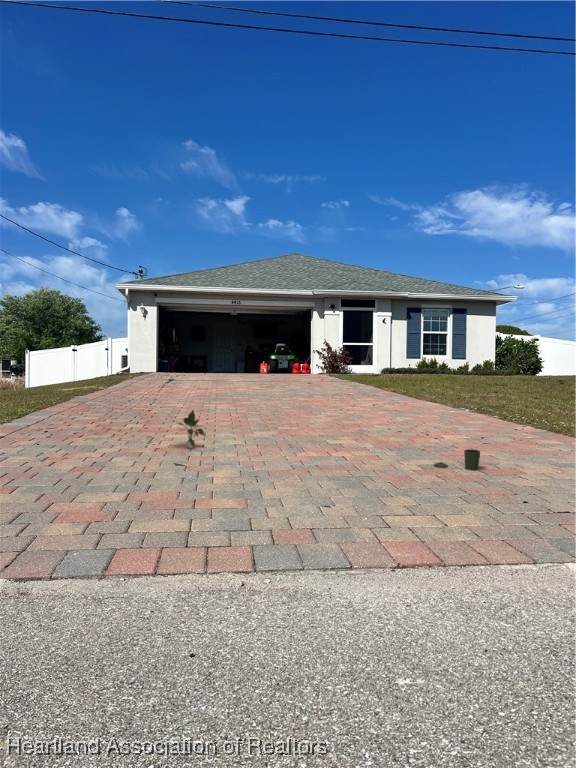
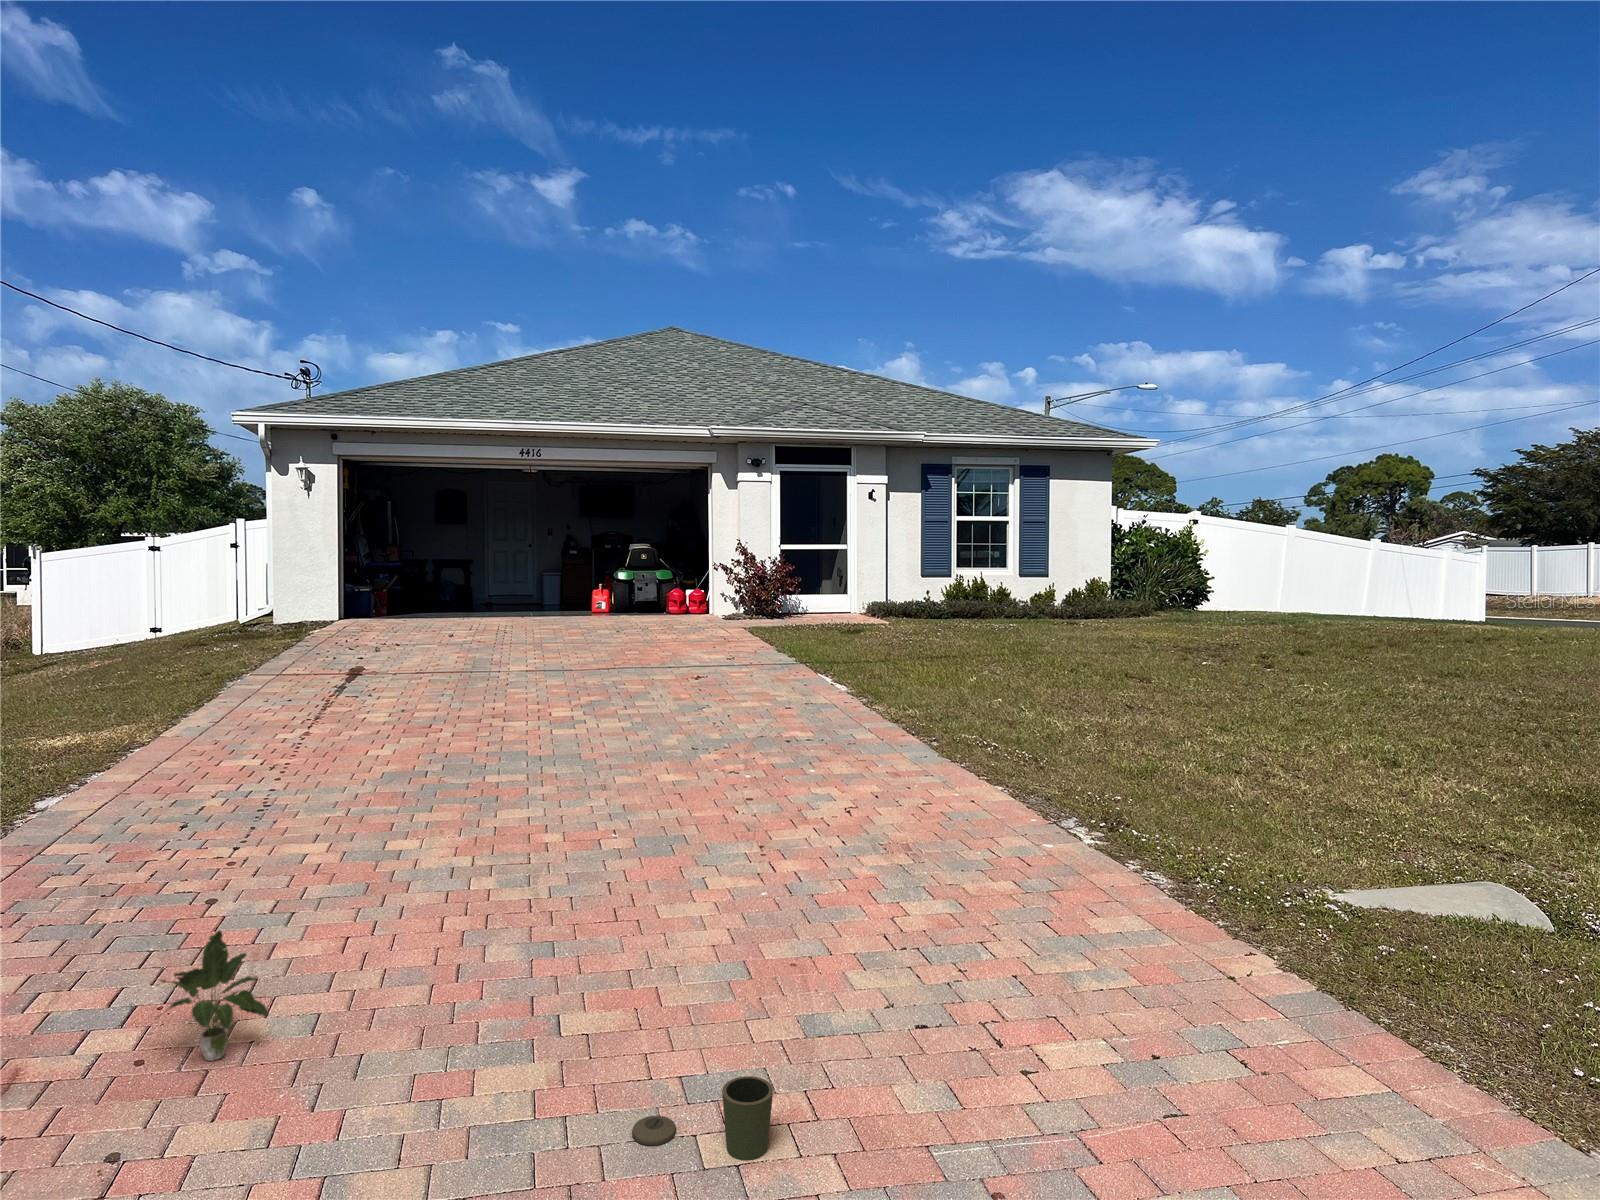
trash can: present [434,449,480,470] -> present [632,1076,773,1160]

